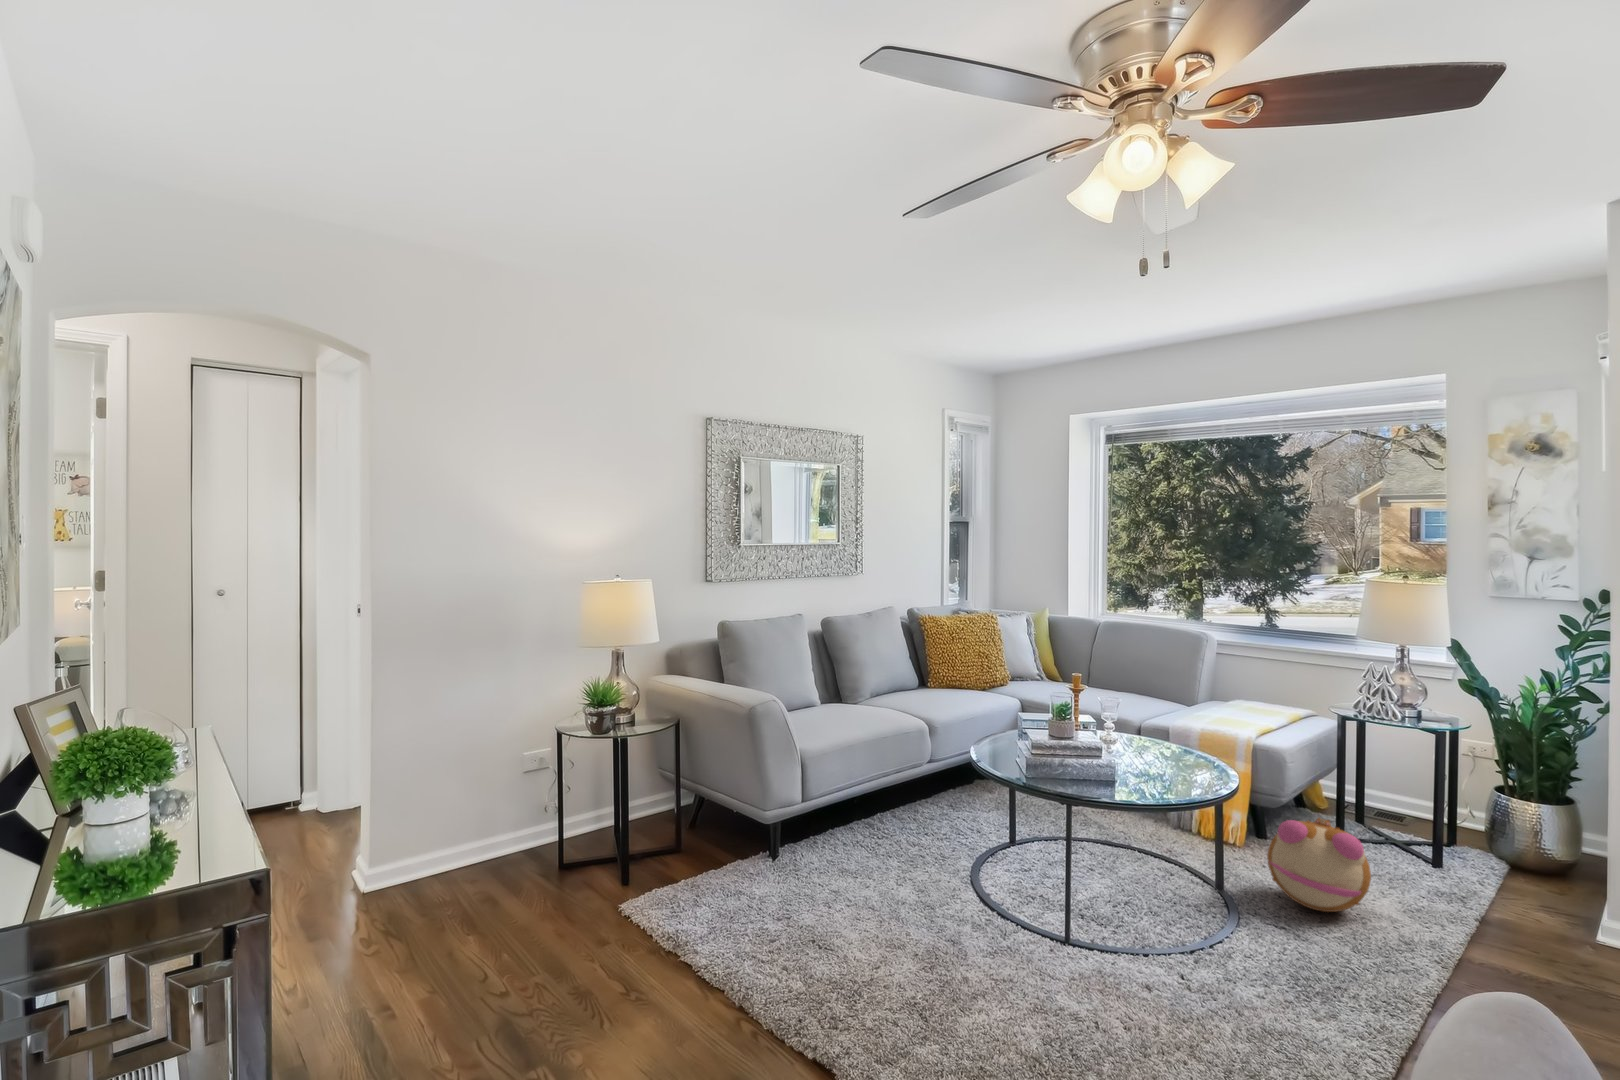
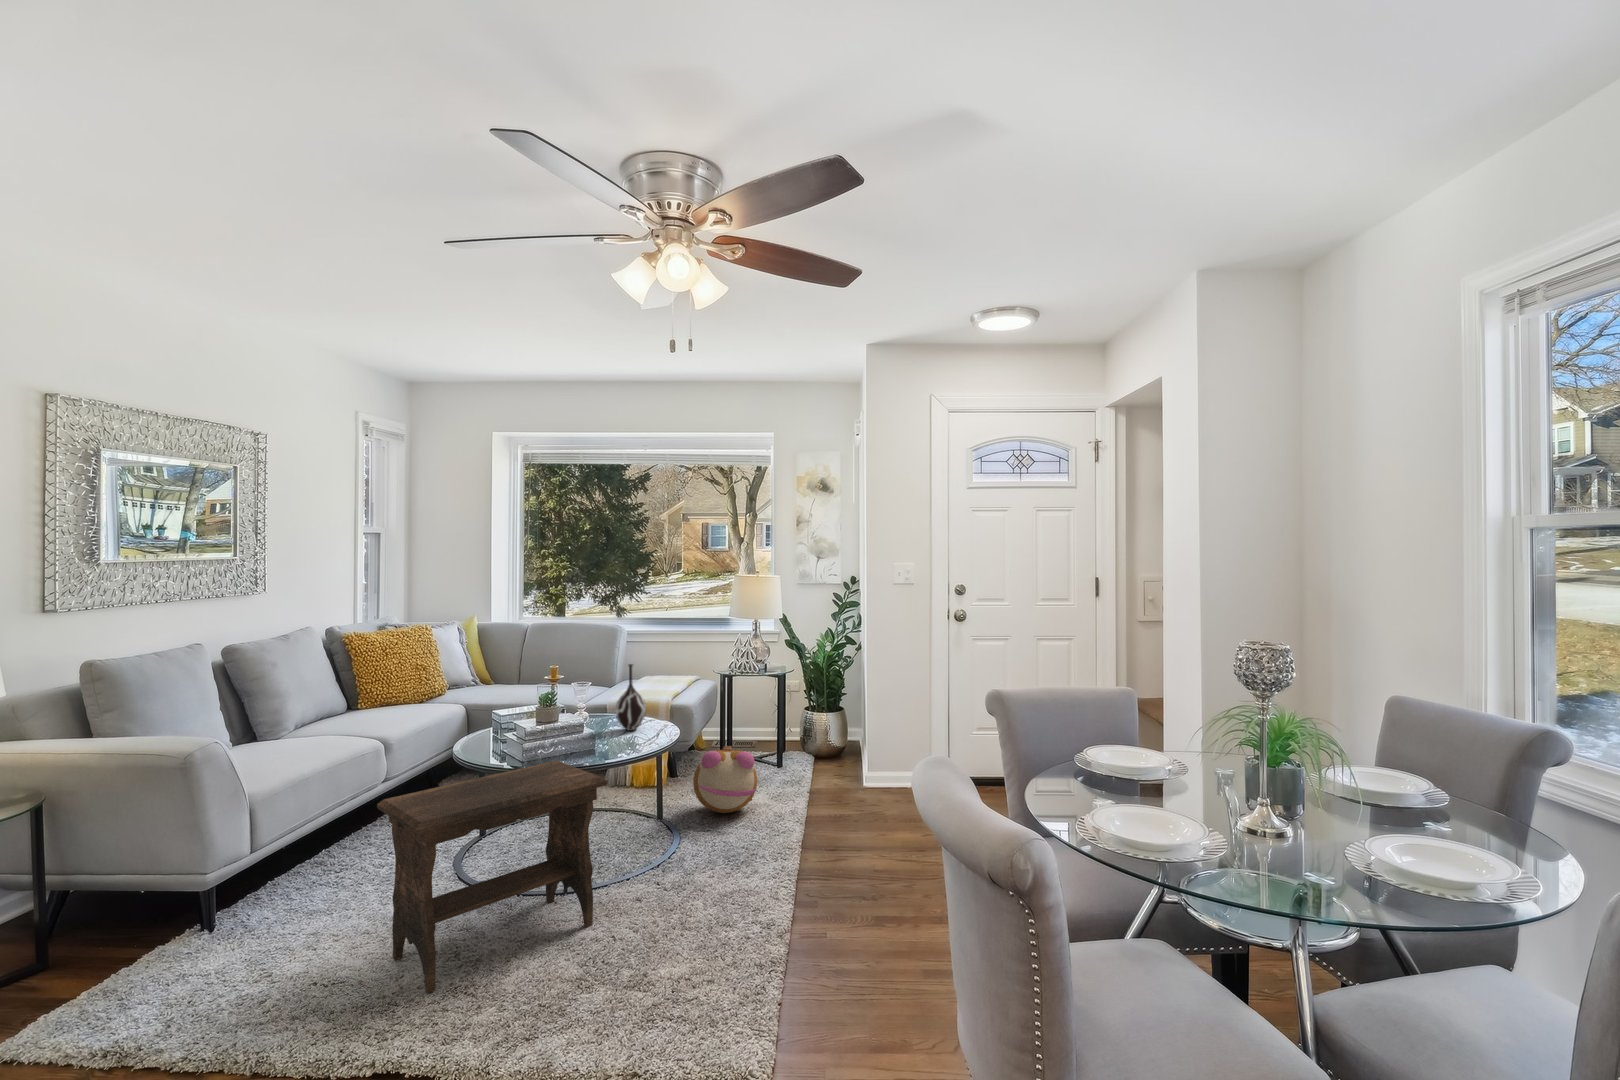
vase: none [1153,688,1194,770] -> present [616,664,646,731]
footstool: none [870,788,1098,996] -> present [377,761,607,993]

